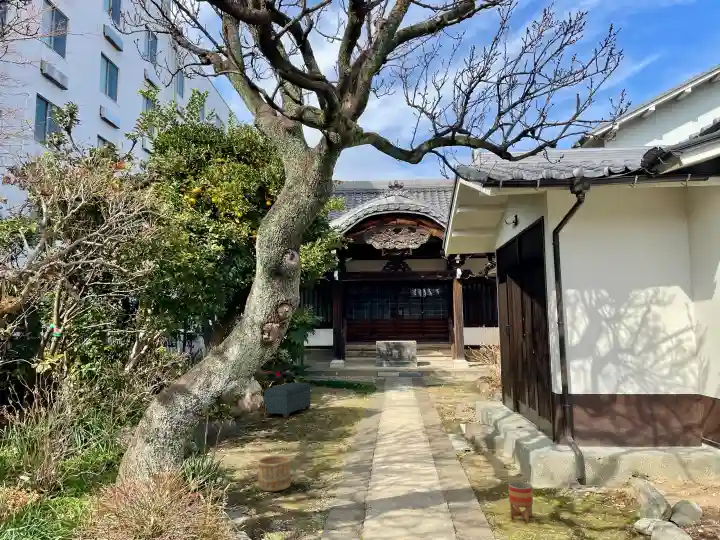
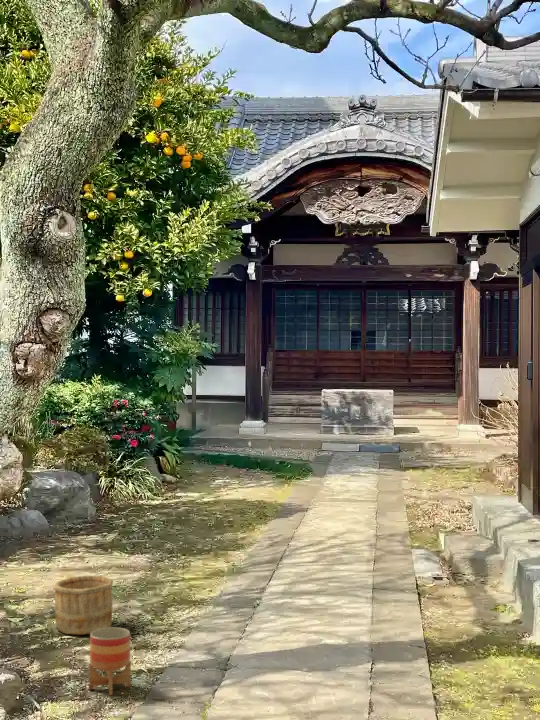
bench: present [264,383,310,418] -> none [101,456,185,516]
planter: present [509,481,533,522] -> present [89,627,131,695]

